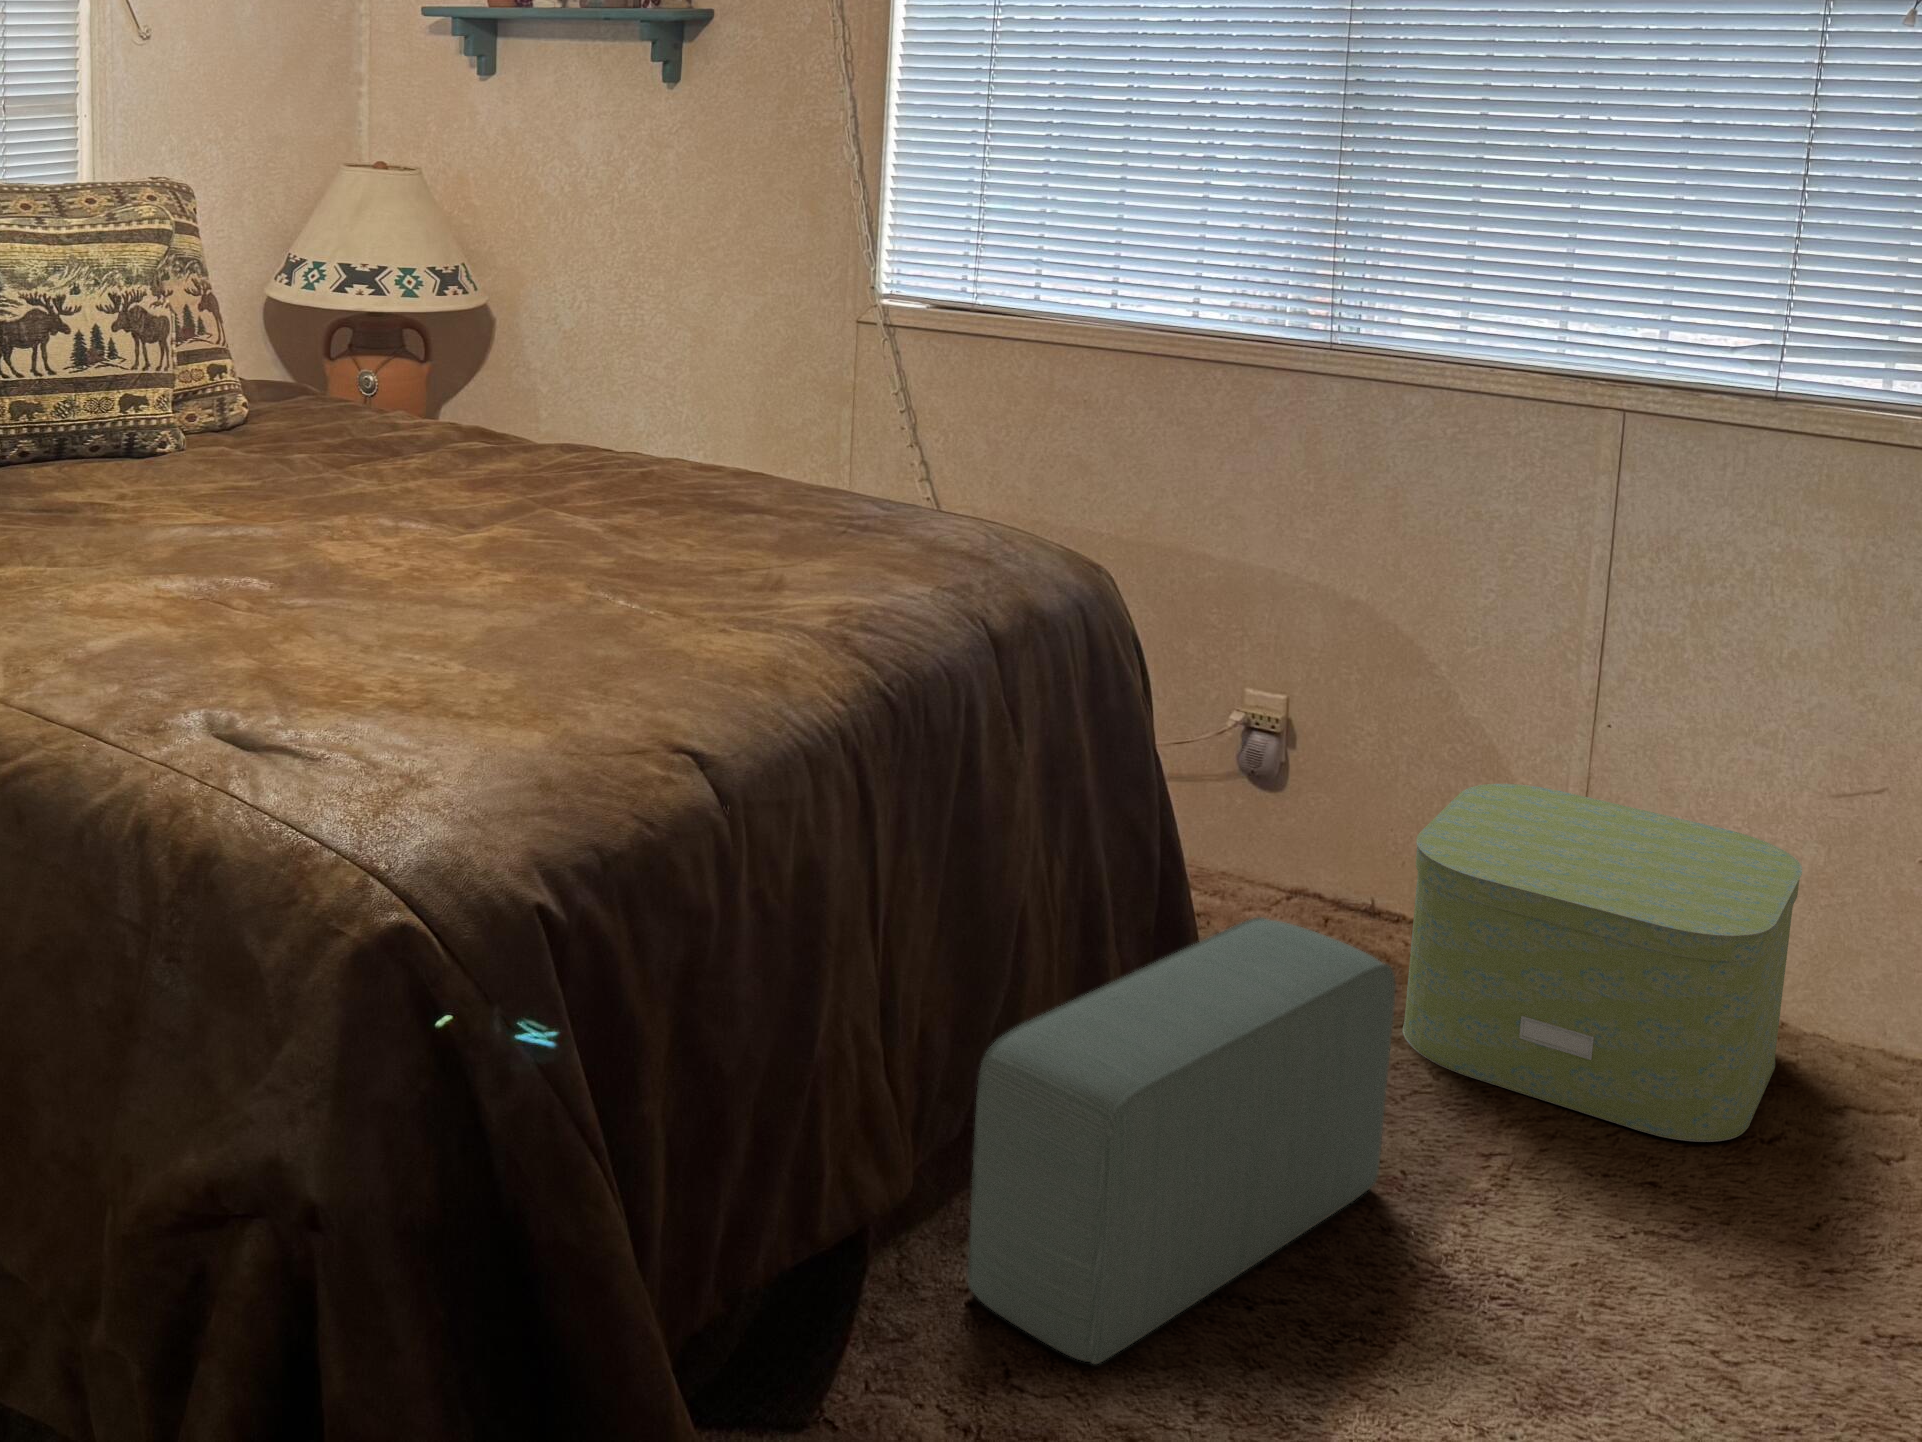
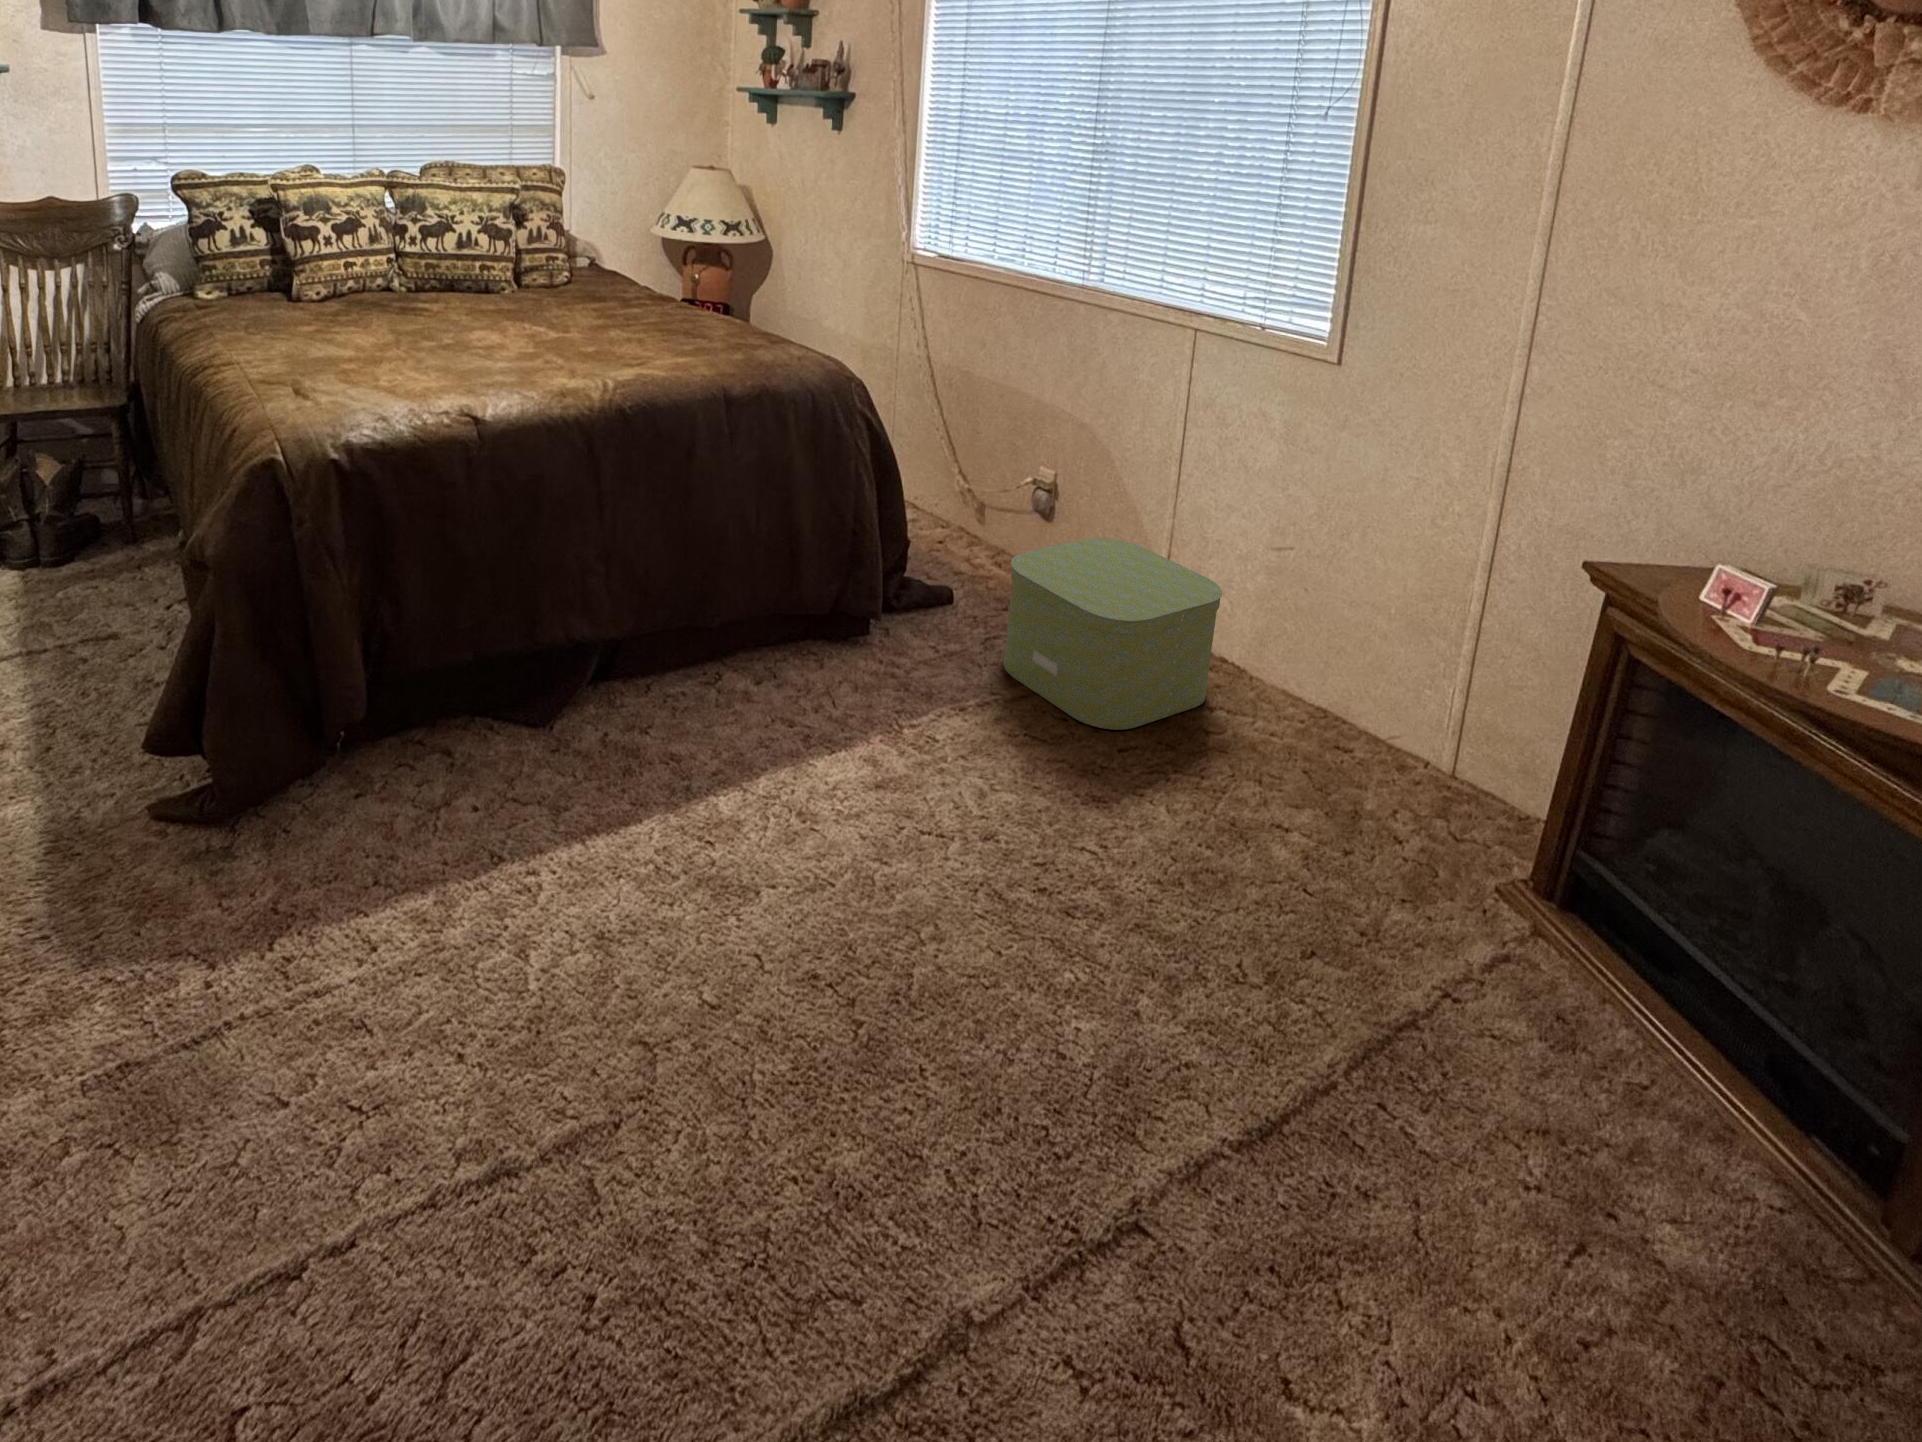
pouf: present [968,917,1396,1364] -> none [641,568,904,742]

